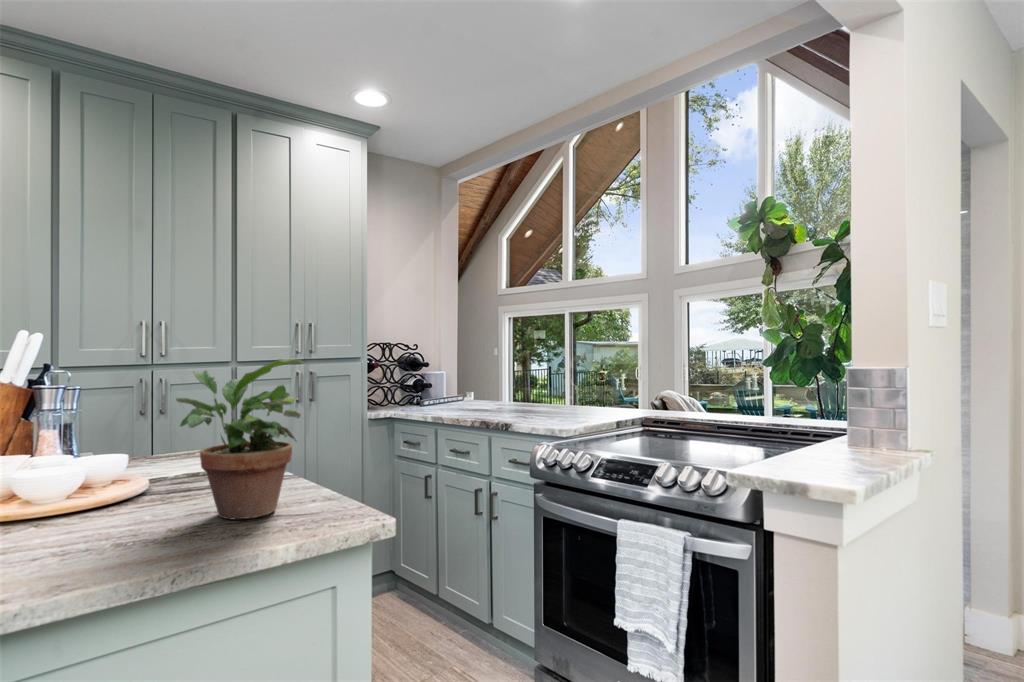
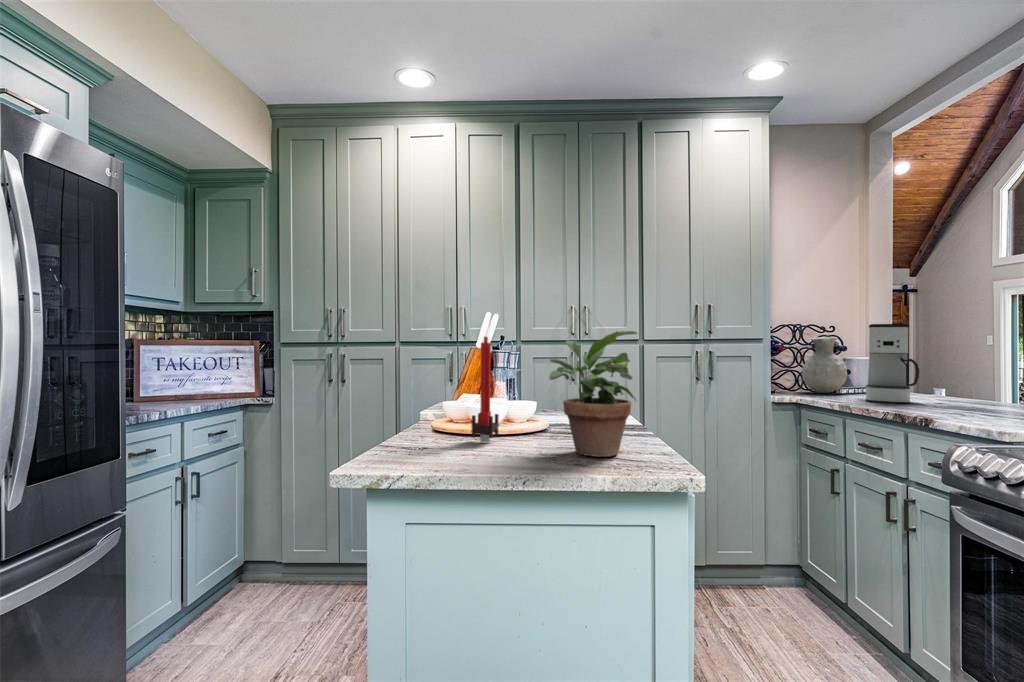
coffee maker: none [450,343,488,411] -> present [866,324,919,403]
vase: none [392,354,430,406] -> present [802,337,847,393]
candle: none [37,370,84,530] -> present [471,337,499,442]

